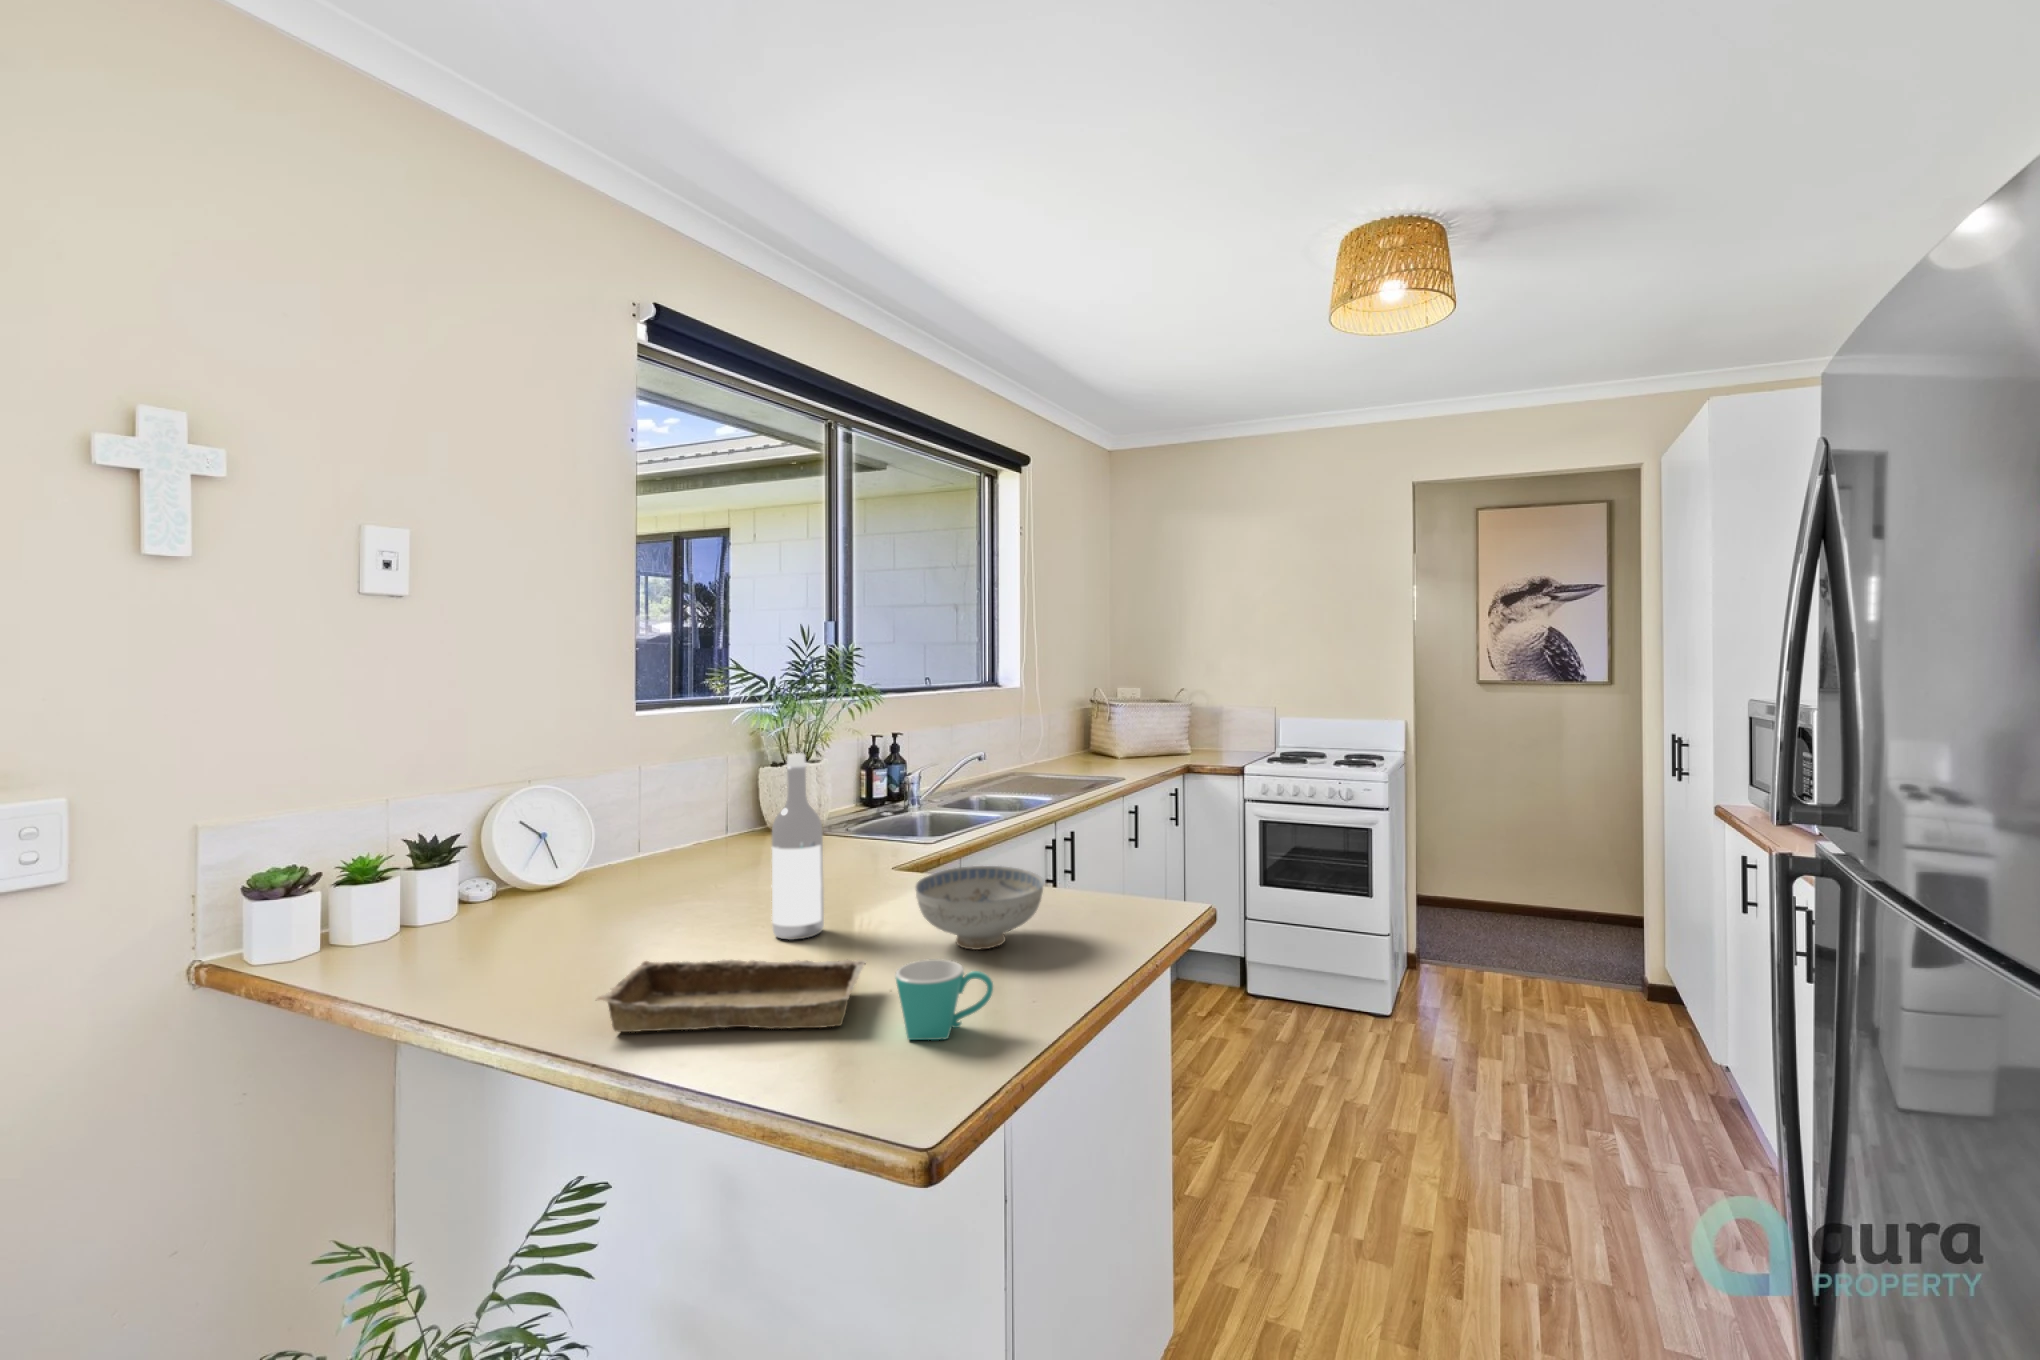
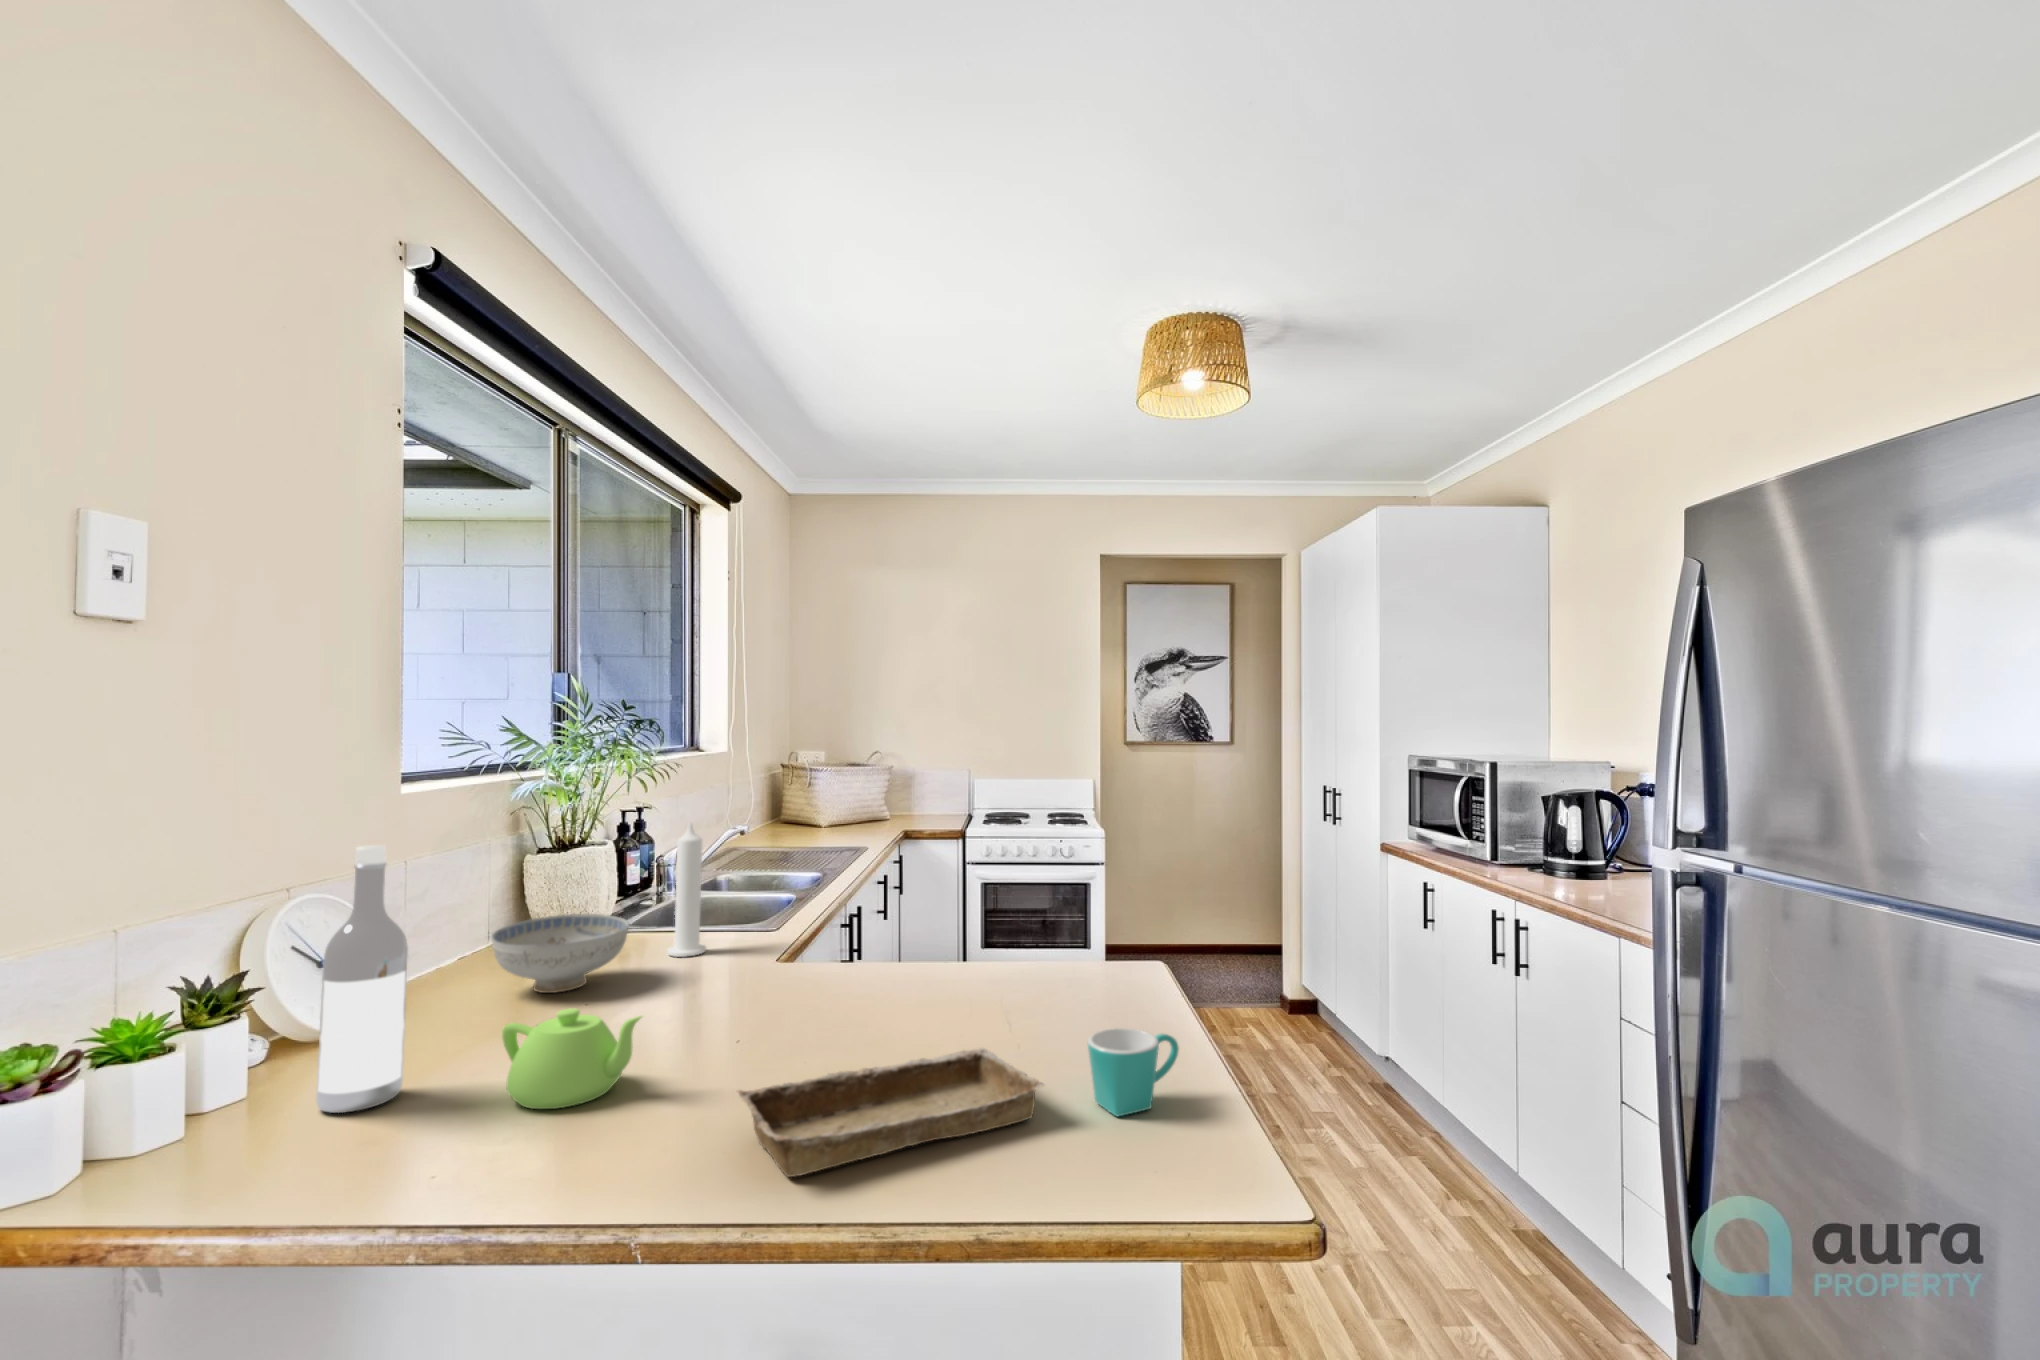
candle: none [825,747,857,858] -> present [667,822,706,957]
wine bottle: present [772,753,824,940] -> present [316,845,408,1113]
ceramic bowl: present [916,866,1044,950] -> present [492,914,629,993]
teapot: none [559,884,647,956] -> present [502,1008,643,1109]

